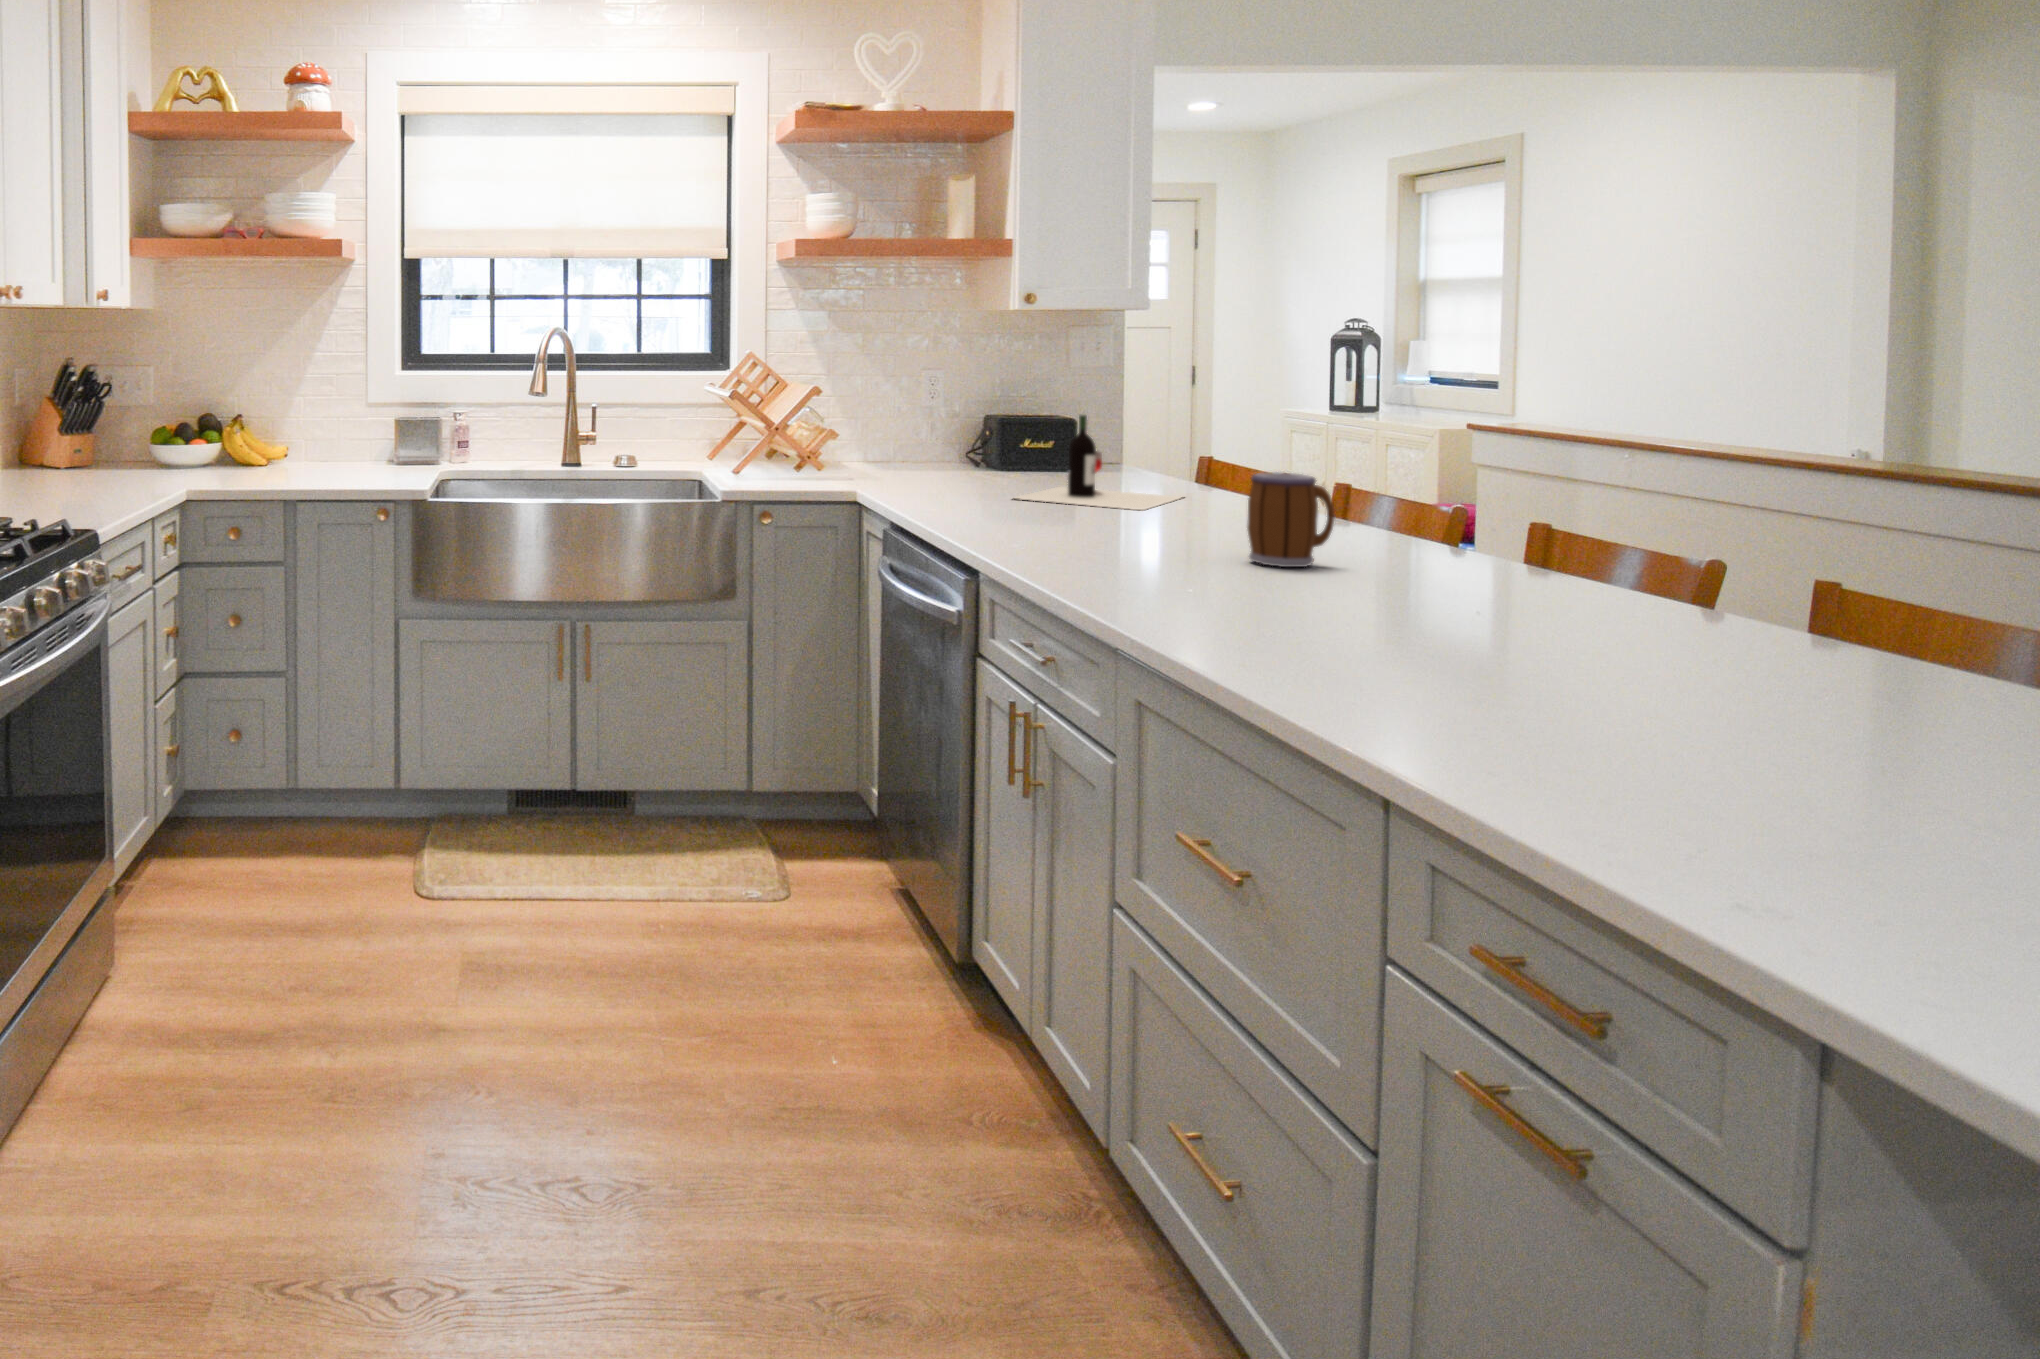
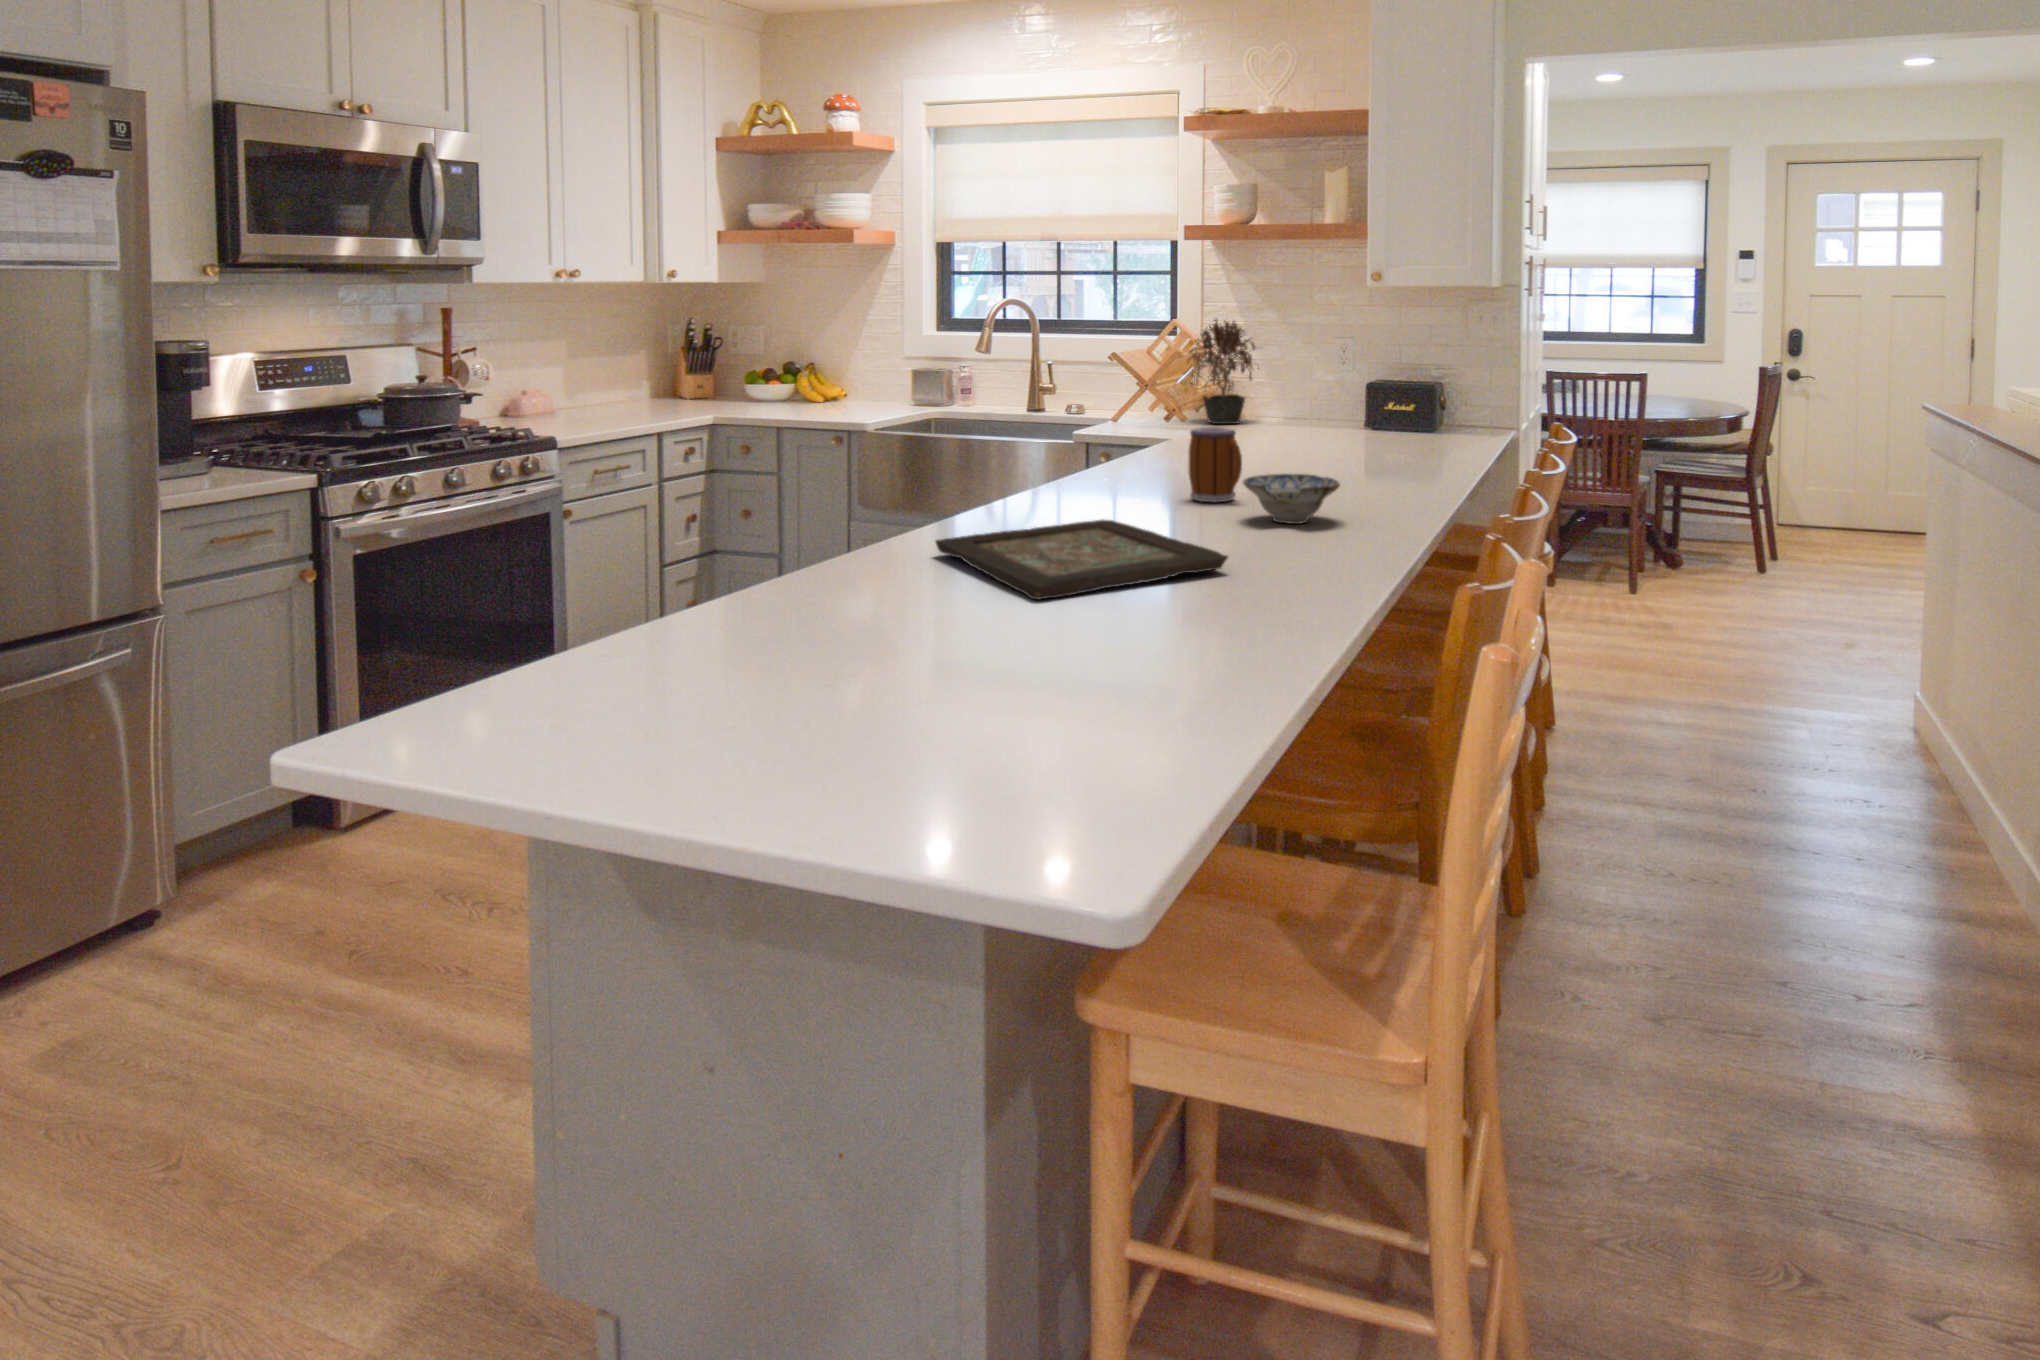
potted plant: none [771,348,865,473] -> present [1189,320,1259,424]
wine bottle: present [1017,415,1180,510] -> none [1259,380,1414,462]
ceramic bowl: none [1419,524,1568,587] -> present [1243,474,1340,524]
decorative tray: none [1406,601,1875,731] -> present [936,519,1228,600]

